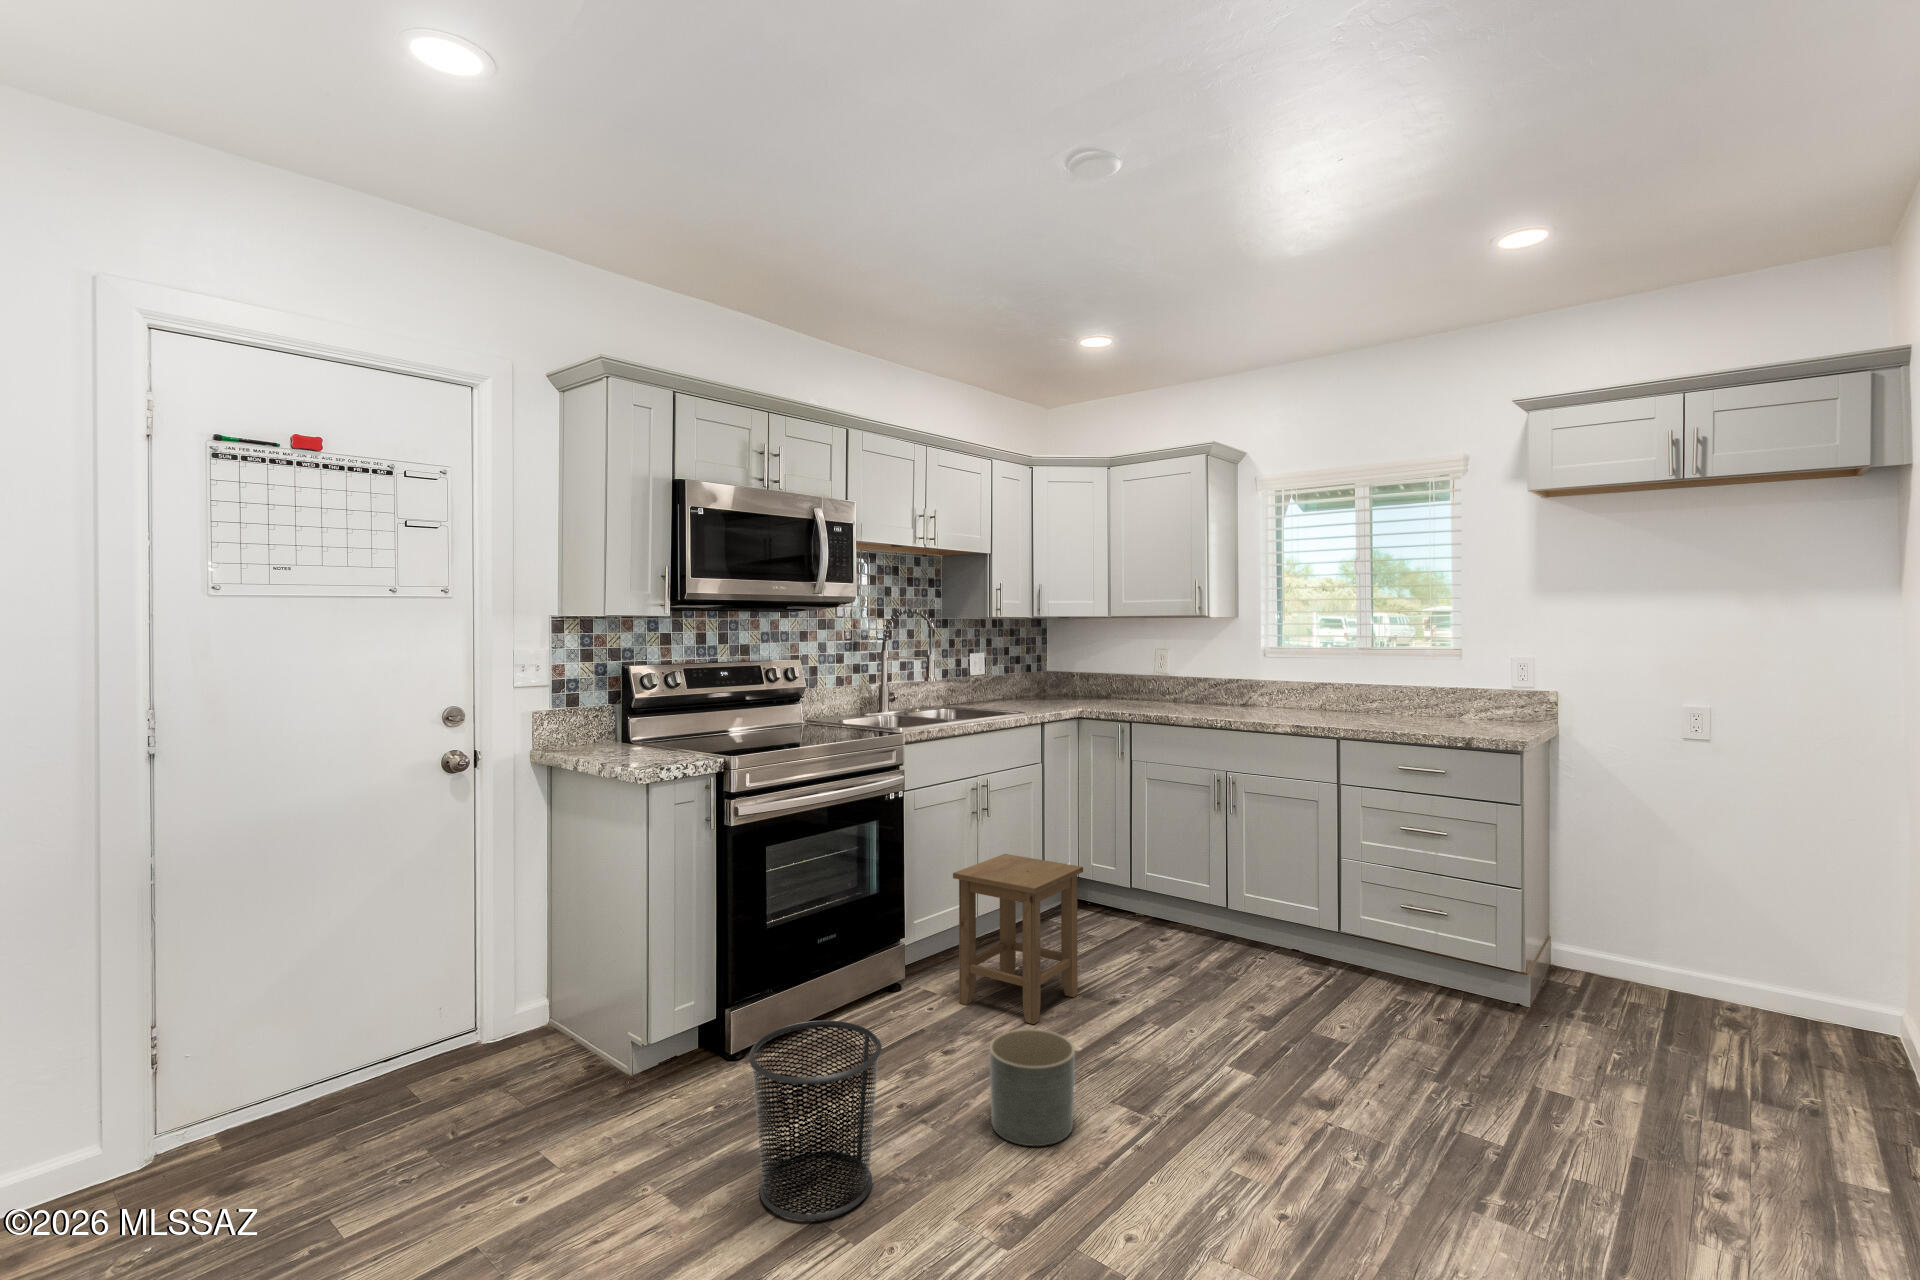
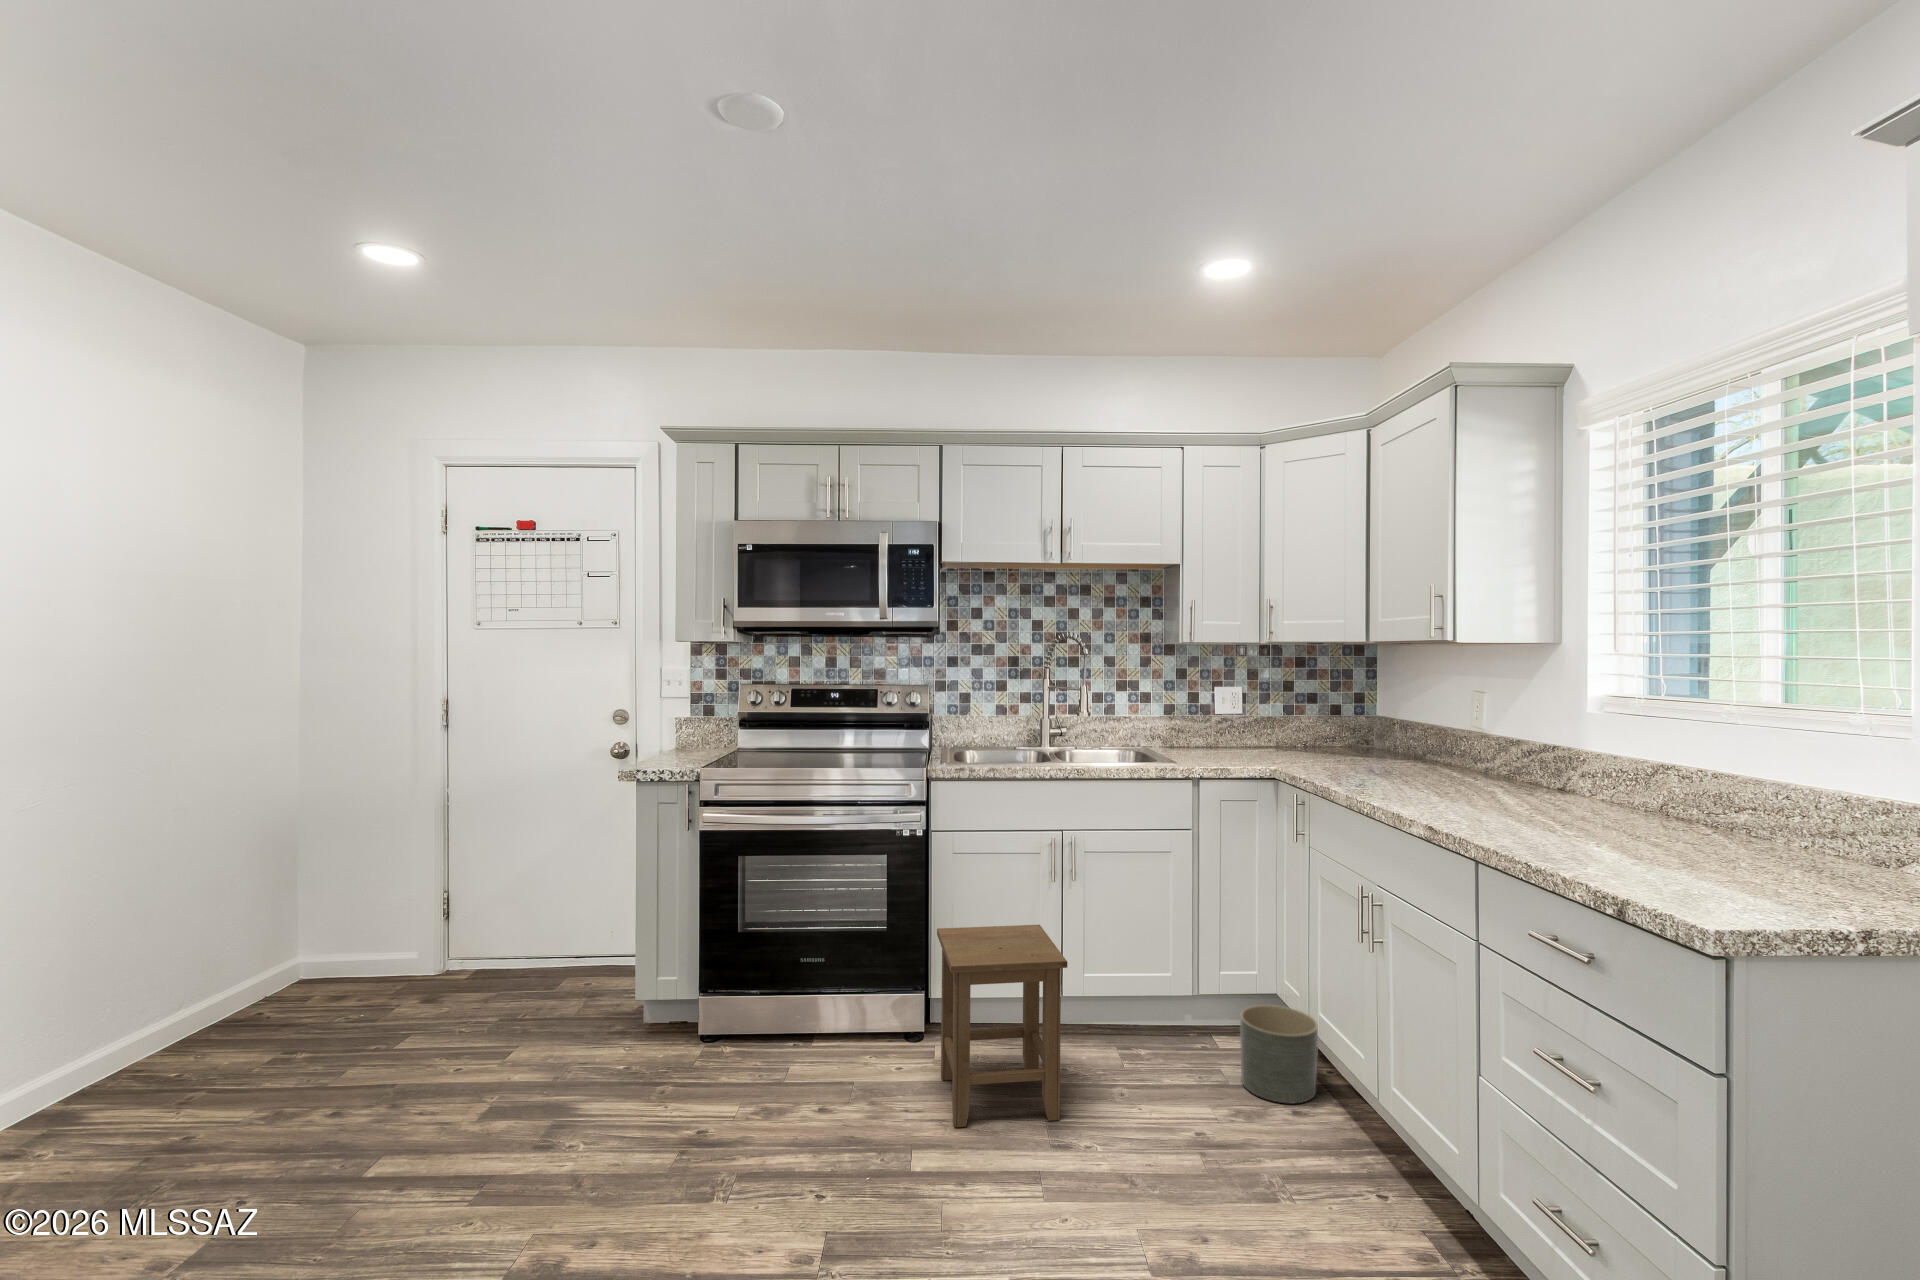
trash can: present [749,1021,882,1220] -> none [493,1014,623,1194]
planter: present [990,1029,1075,1146] -> present [1240,1005,1318,1104]

